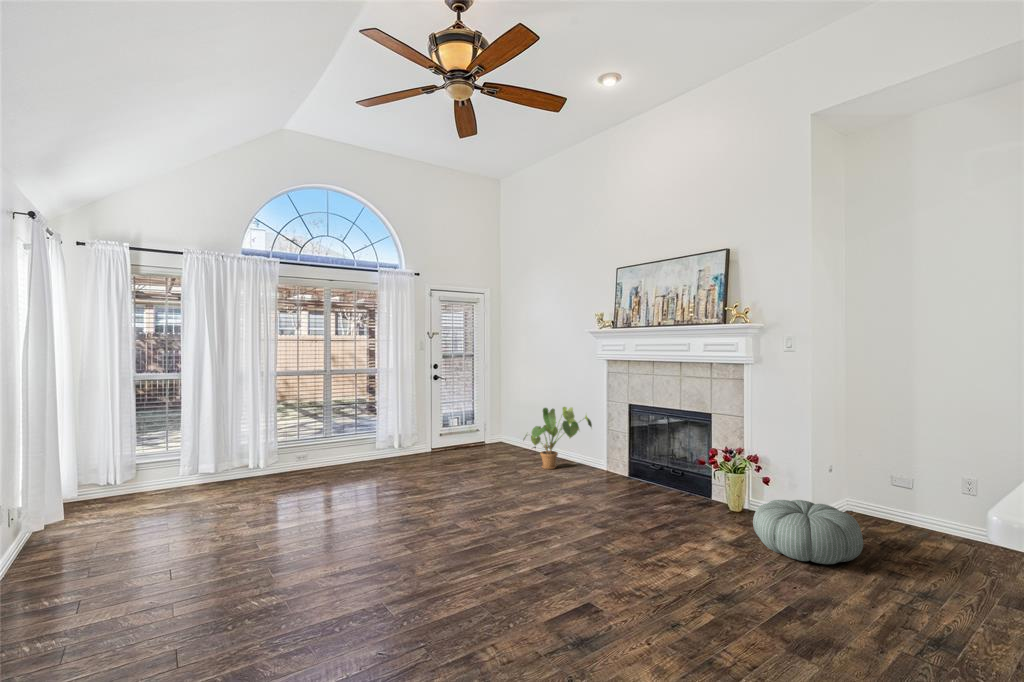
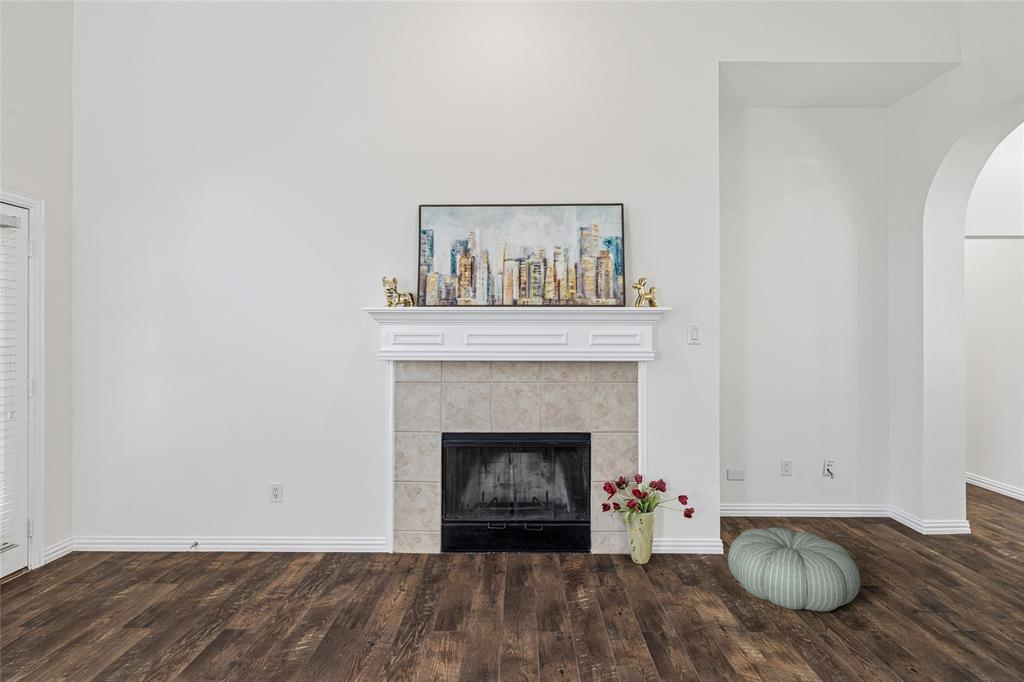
house plant: present [524,407,592,469] -> none [234,450,368,583]

